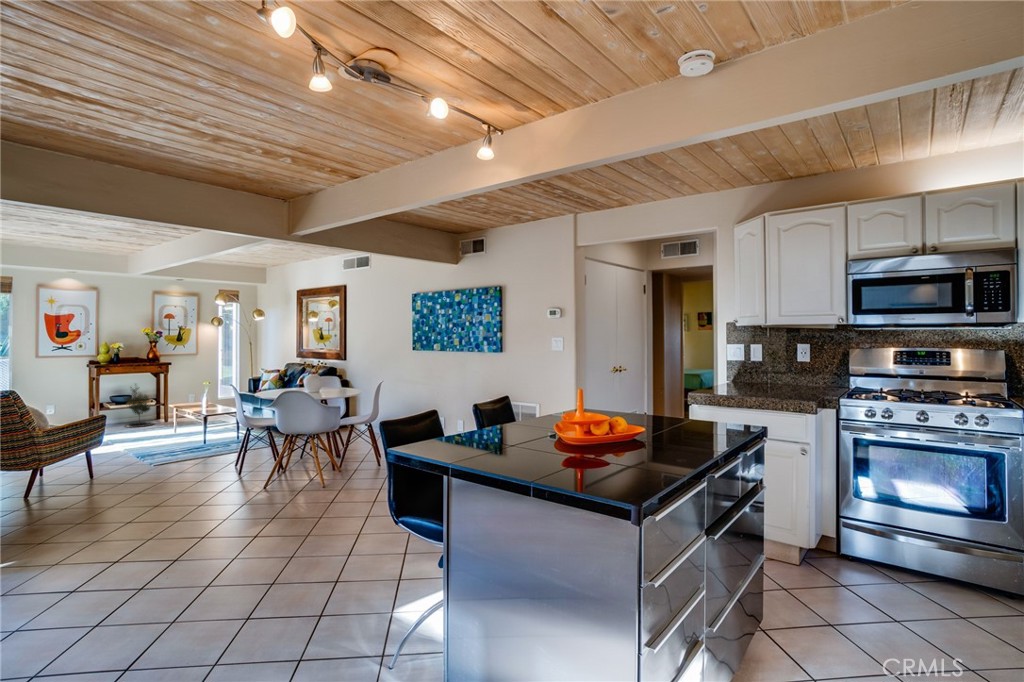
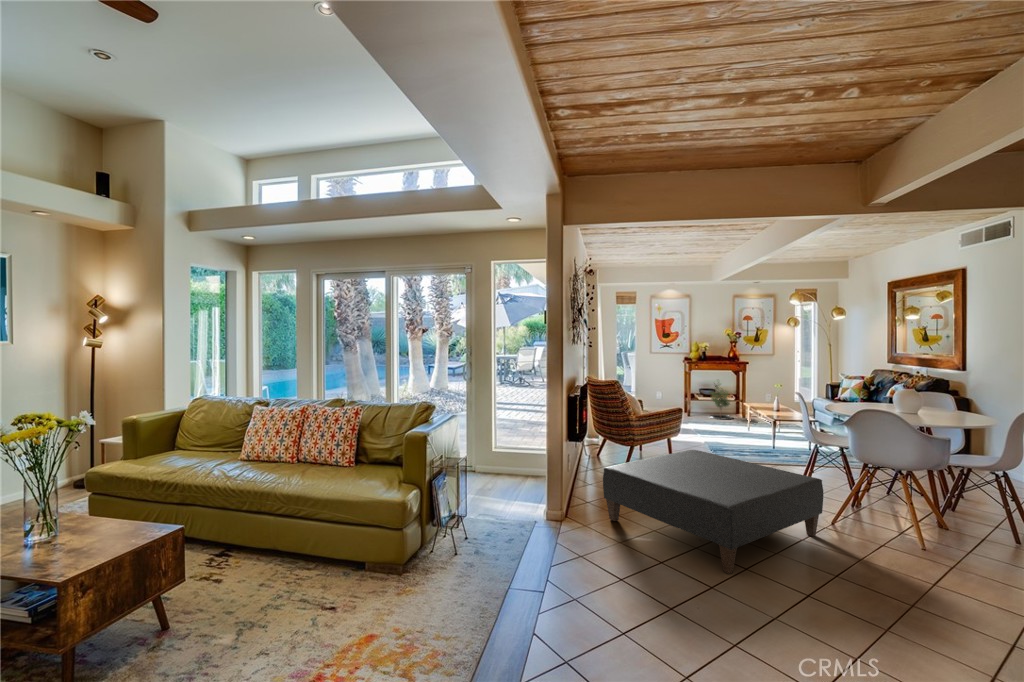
ottoman: none [21,451,261,549] -> present [603,450,823,574]

